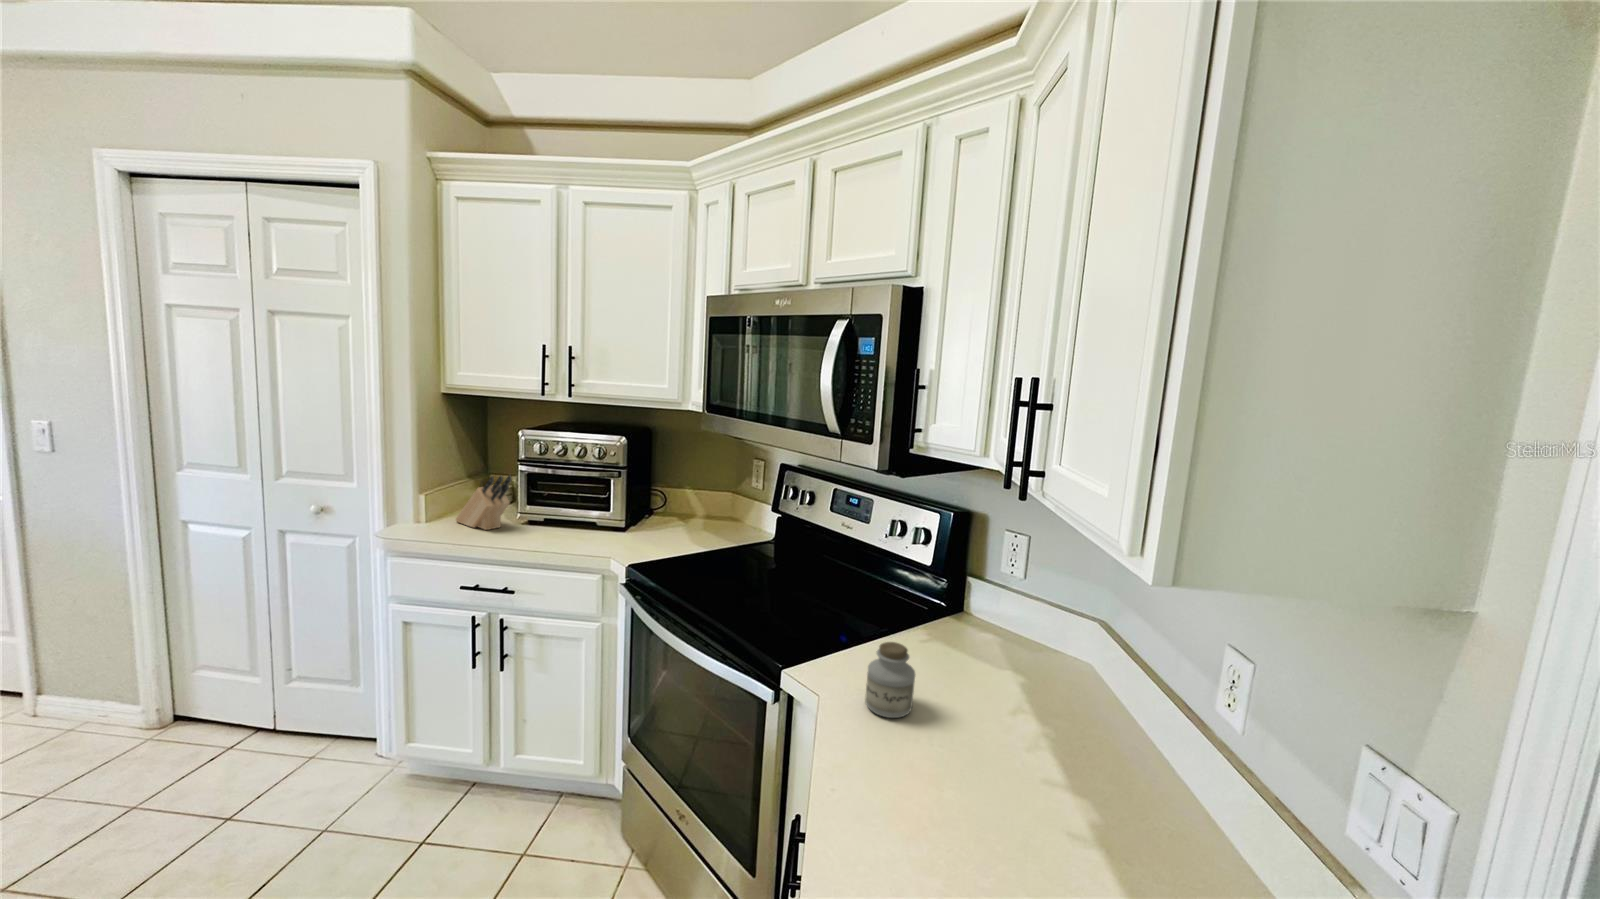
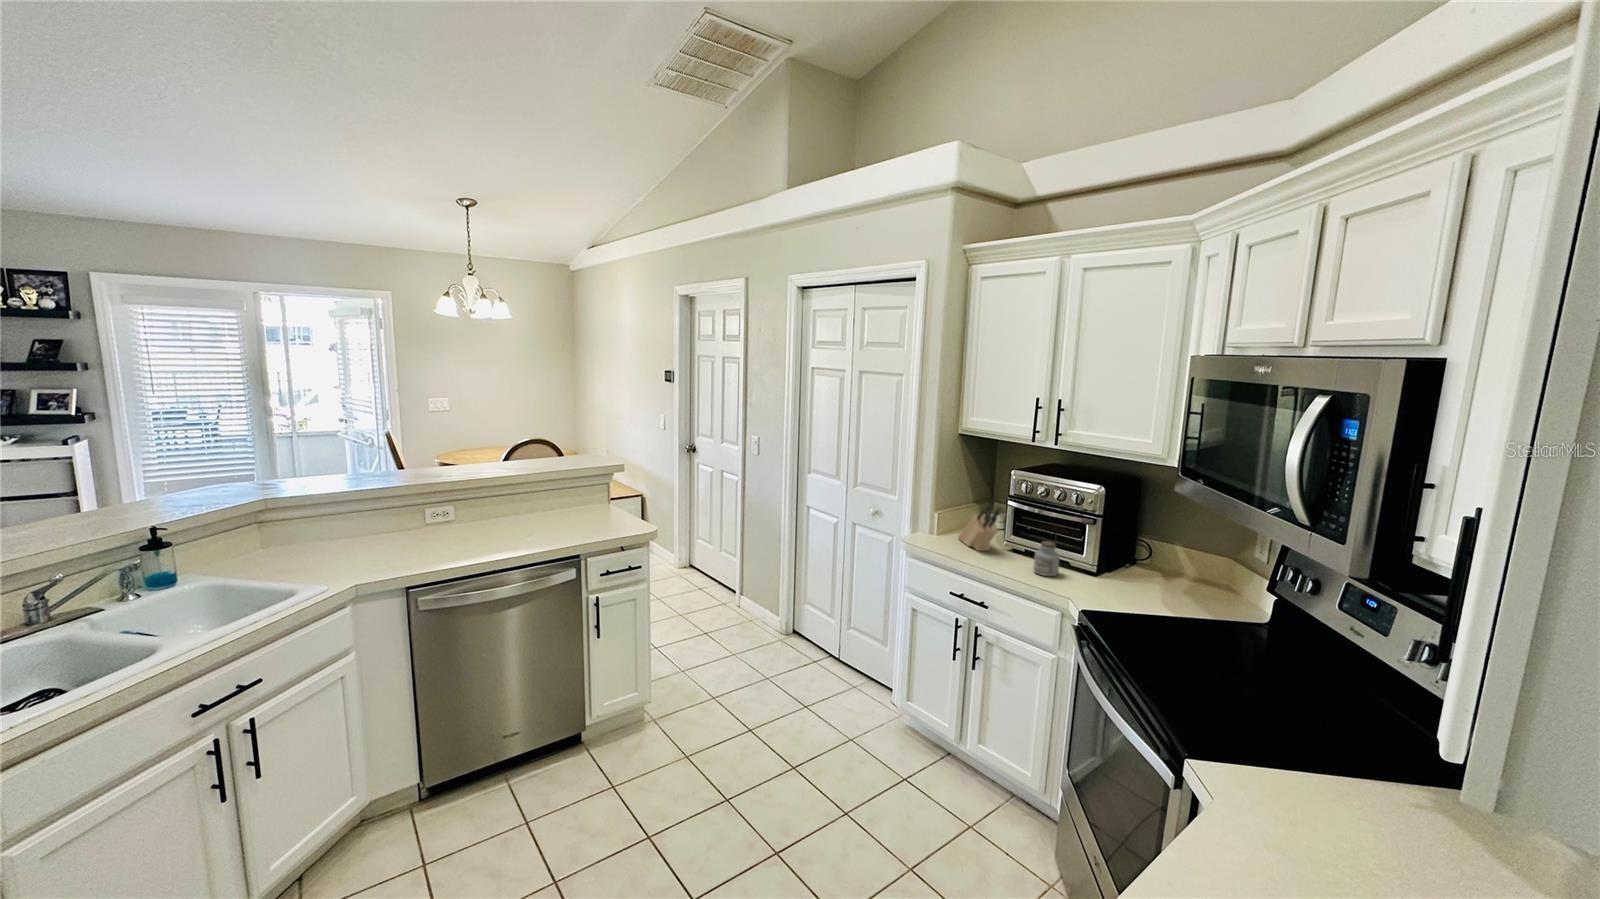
jar: present [865,642,915,718] -> present [1034,541,1060,576]

